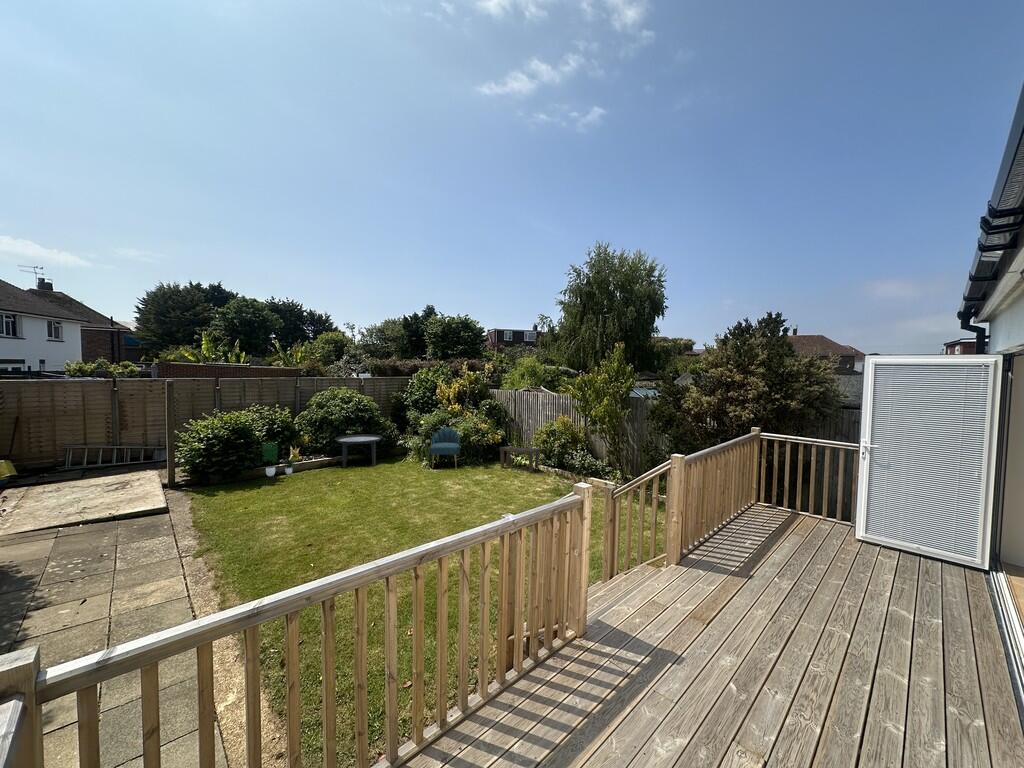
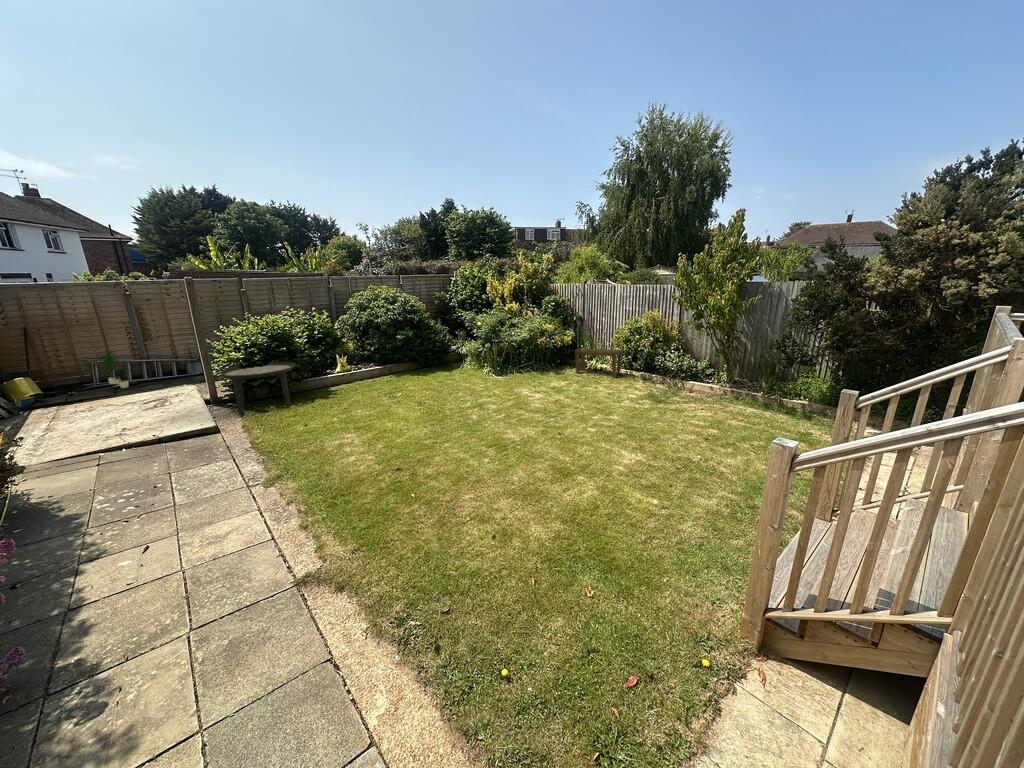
chair: present [429,427,460,468] -> none [494,329,529,376]
round table: present [335,434,382,468] -> present [219,362,295,414]
potted plant: present [262,442,296,476] -> present [98,351,128,388]

